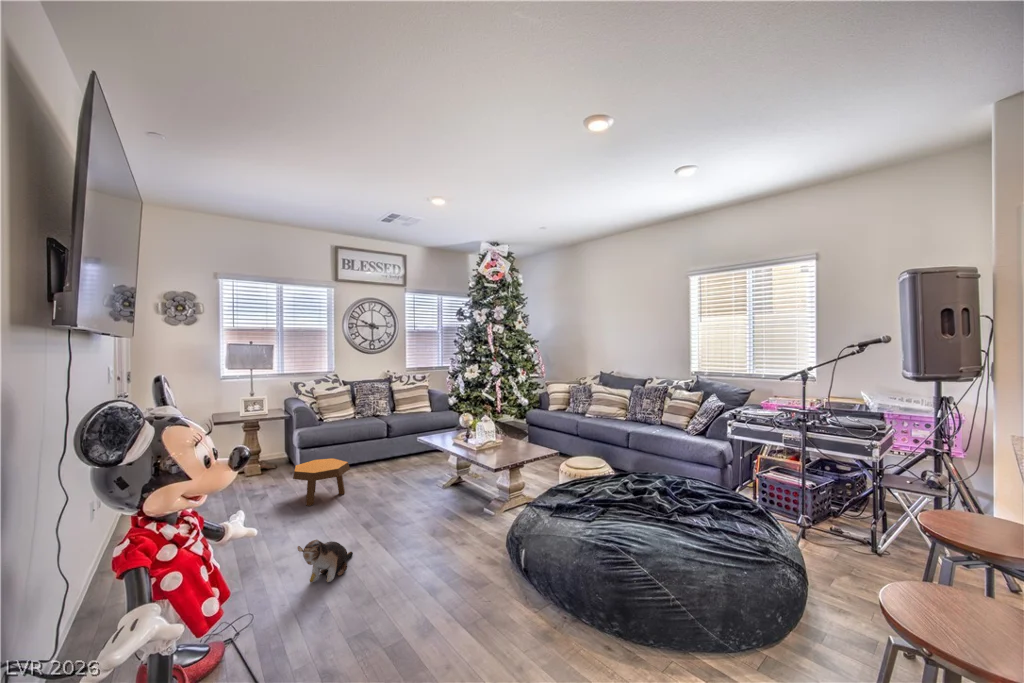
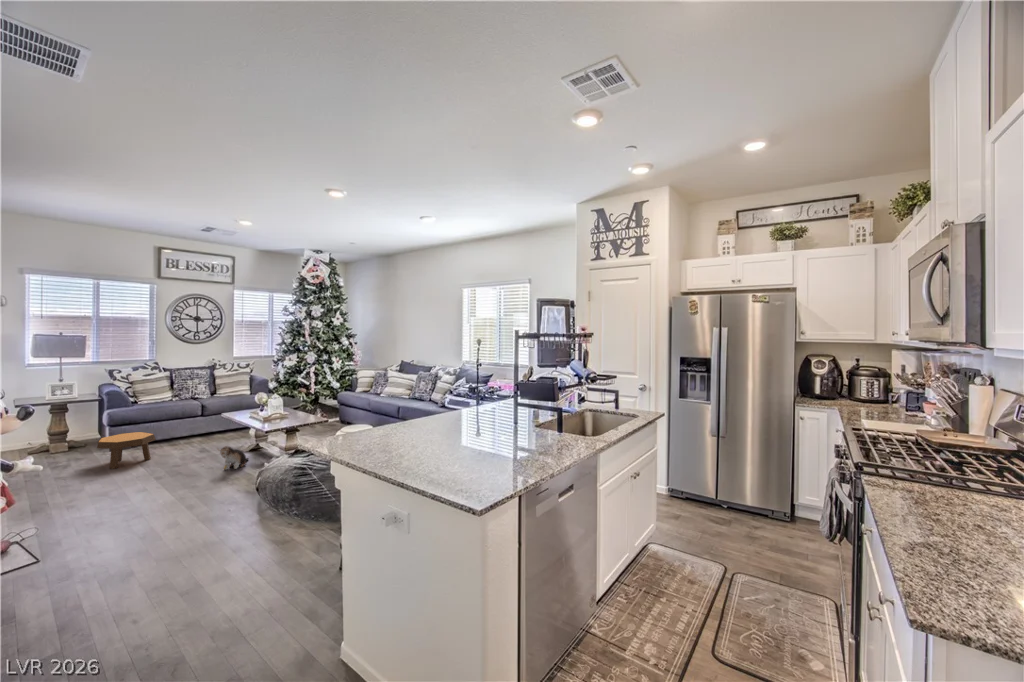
plush toy: present [297,540,353,582] -> present [218,446,248,470]

